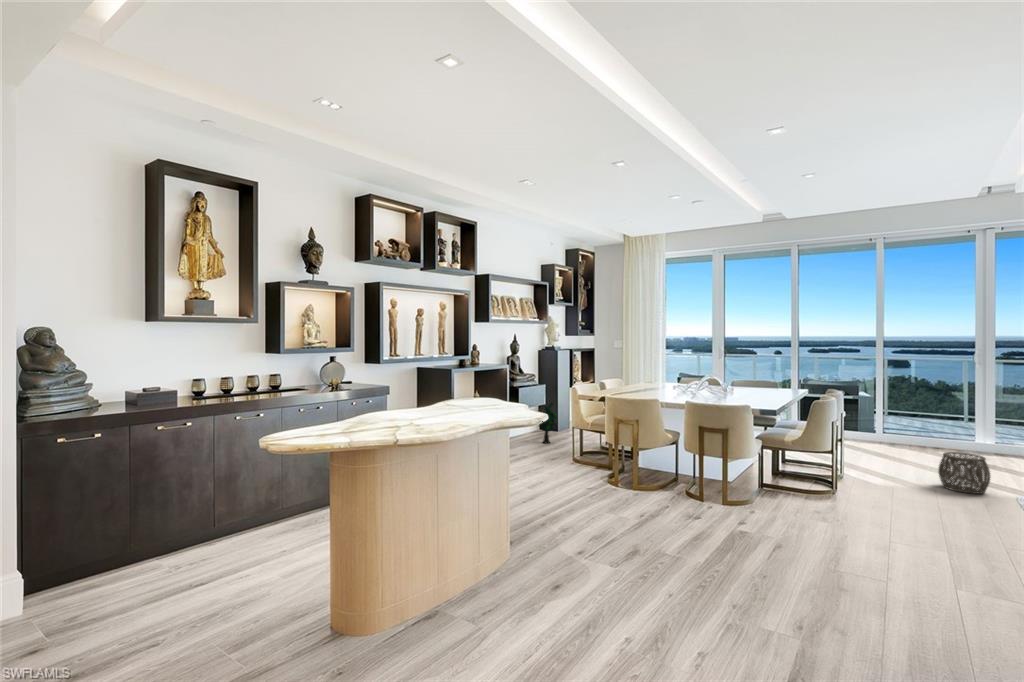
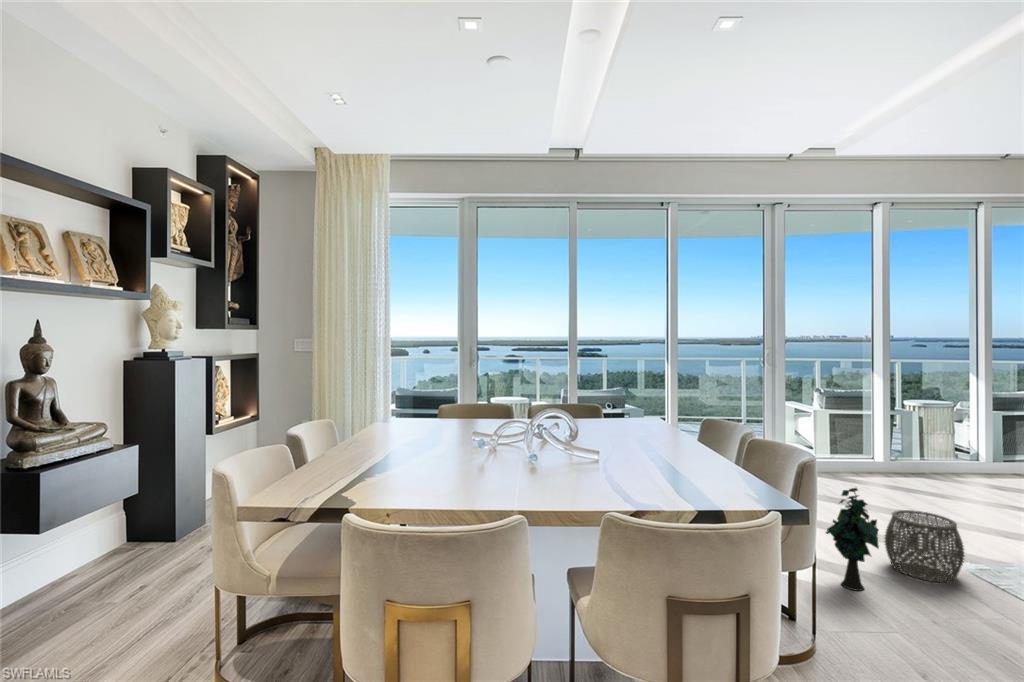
decorative plant: present [540,403,558,444] -> present [826,488,879,591]

